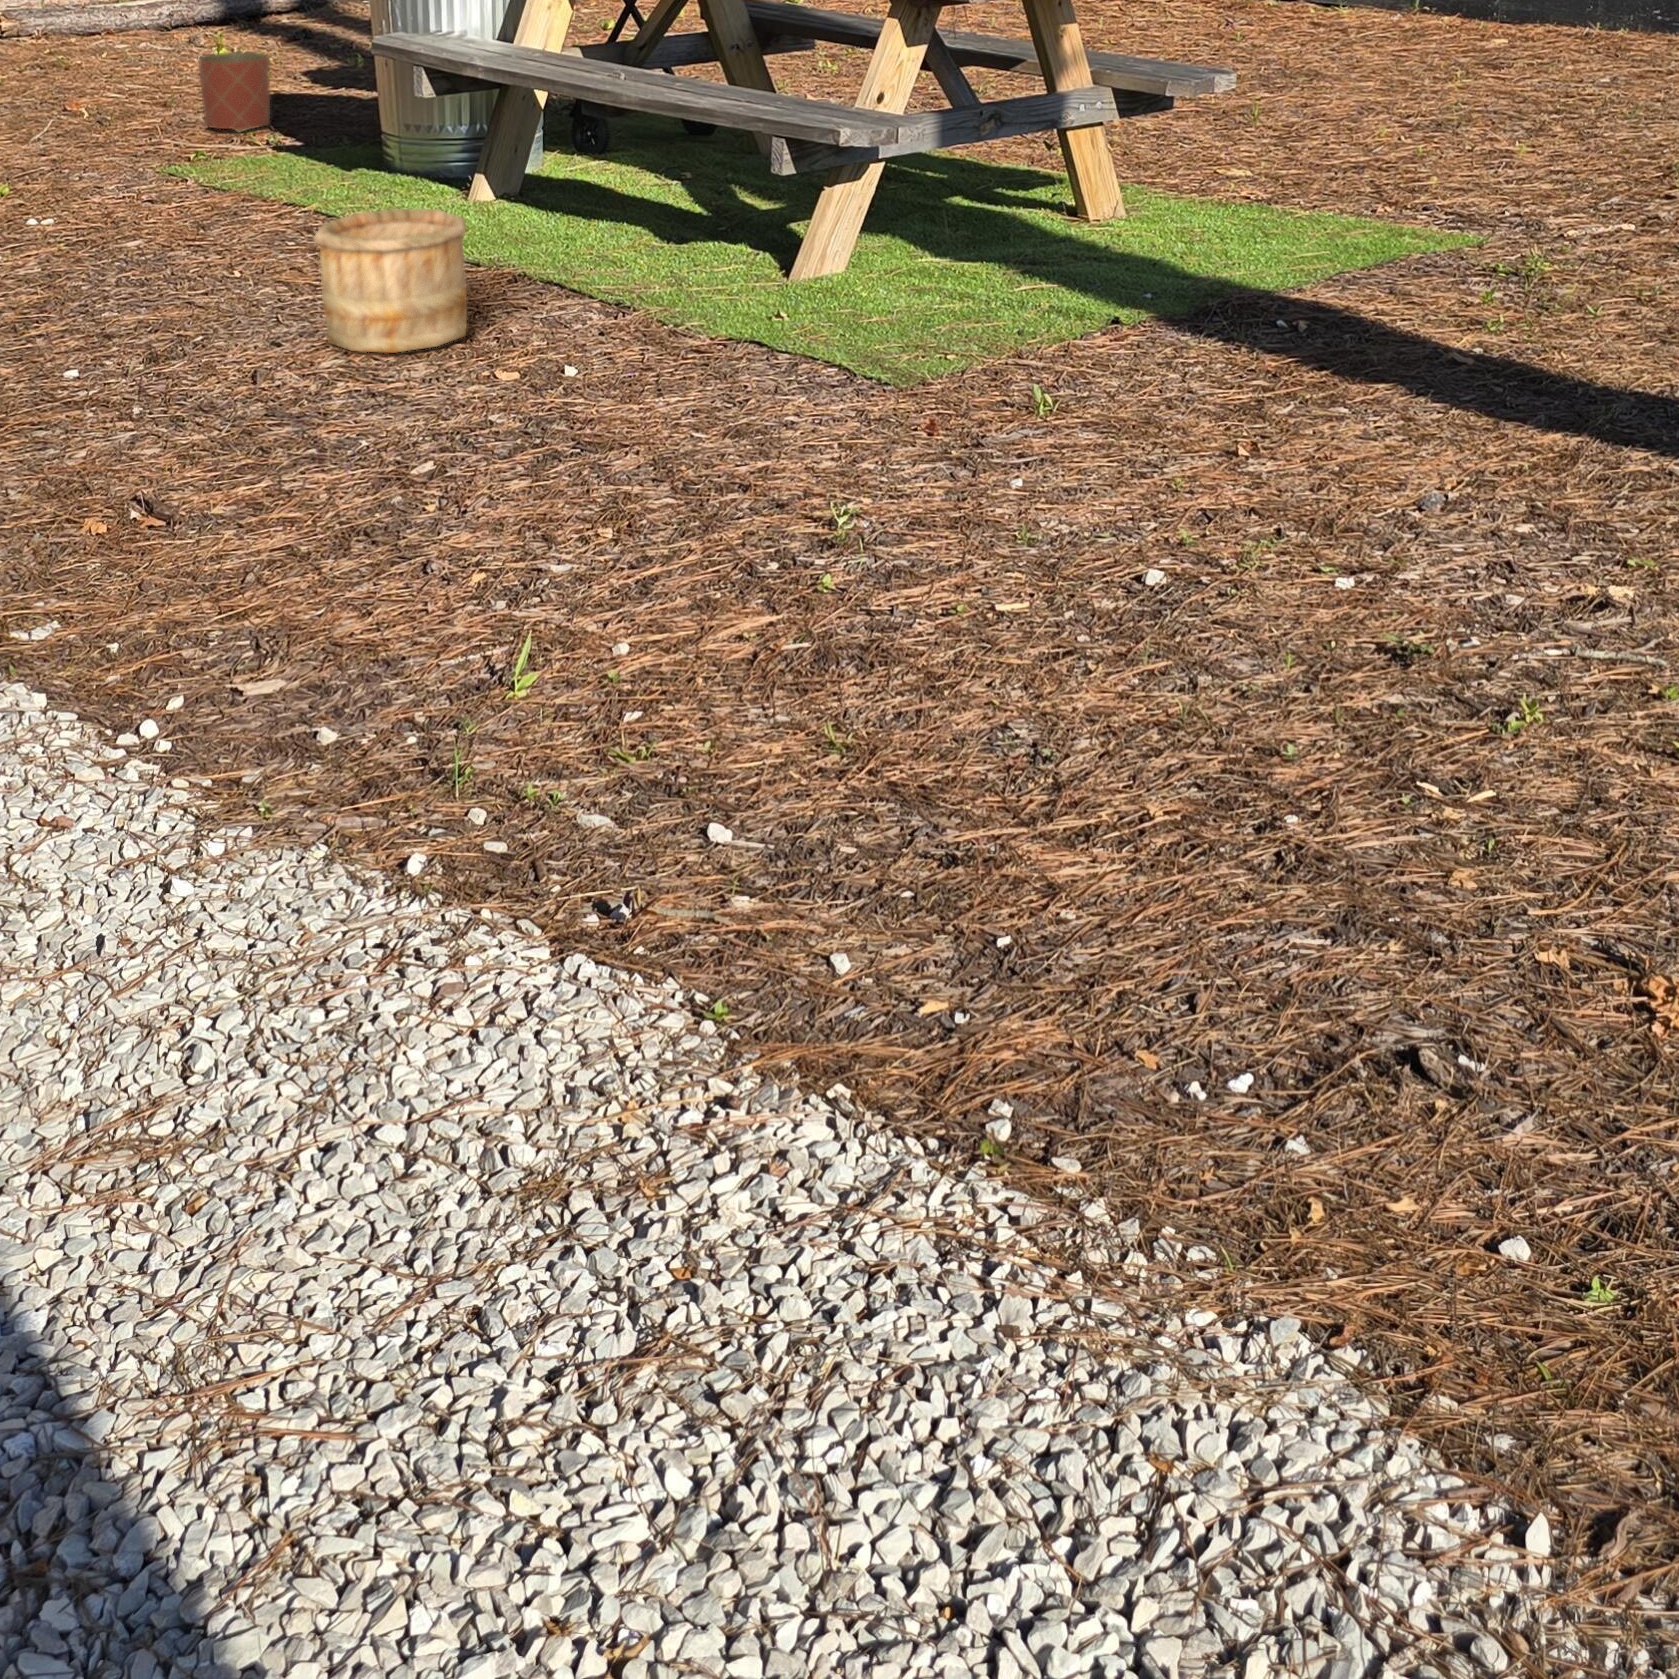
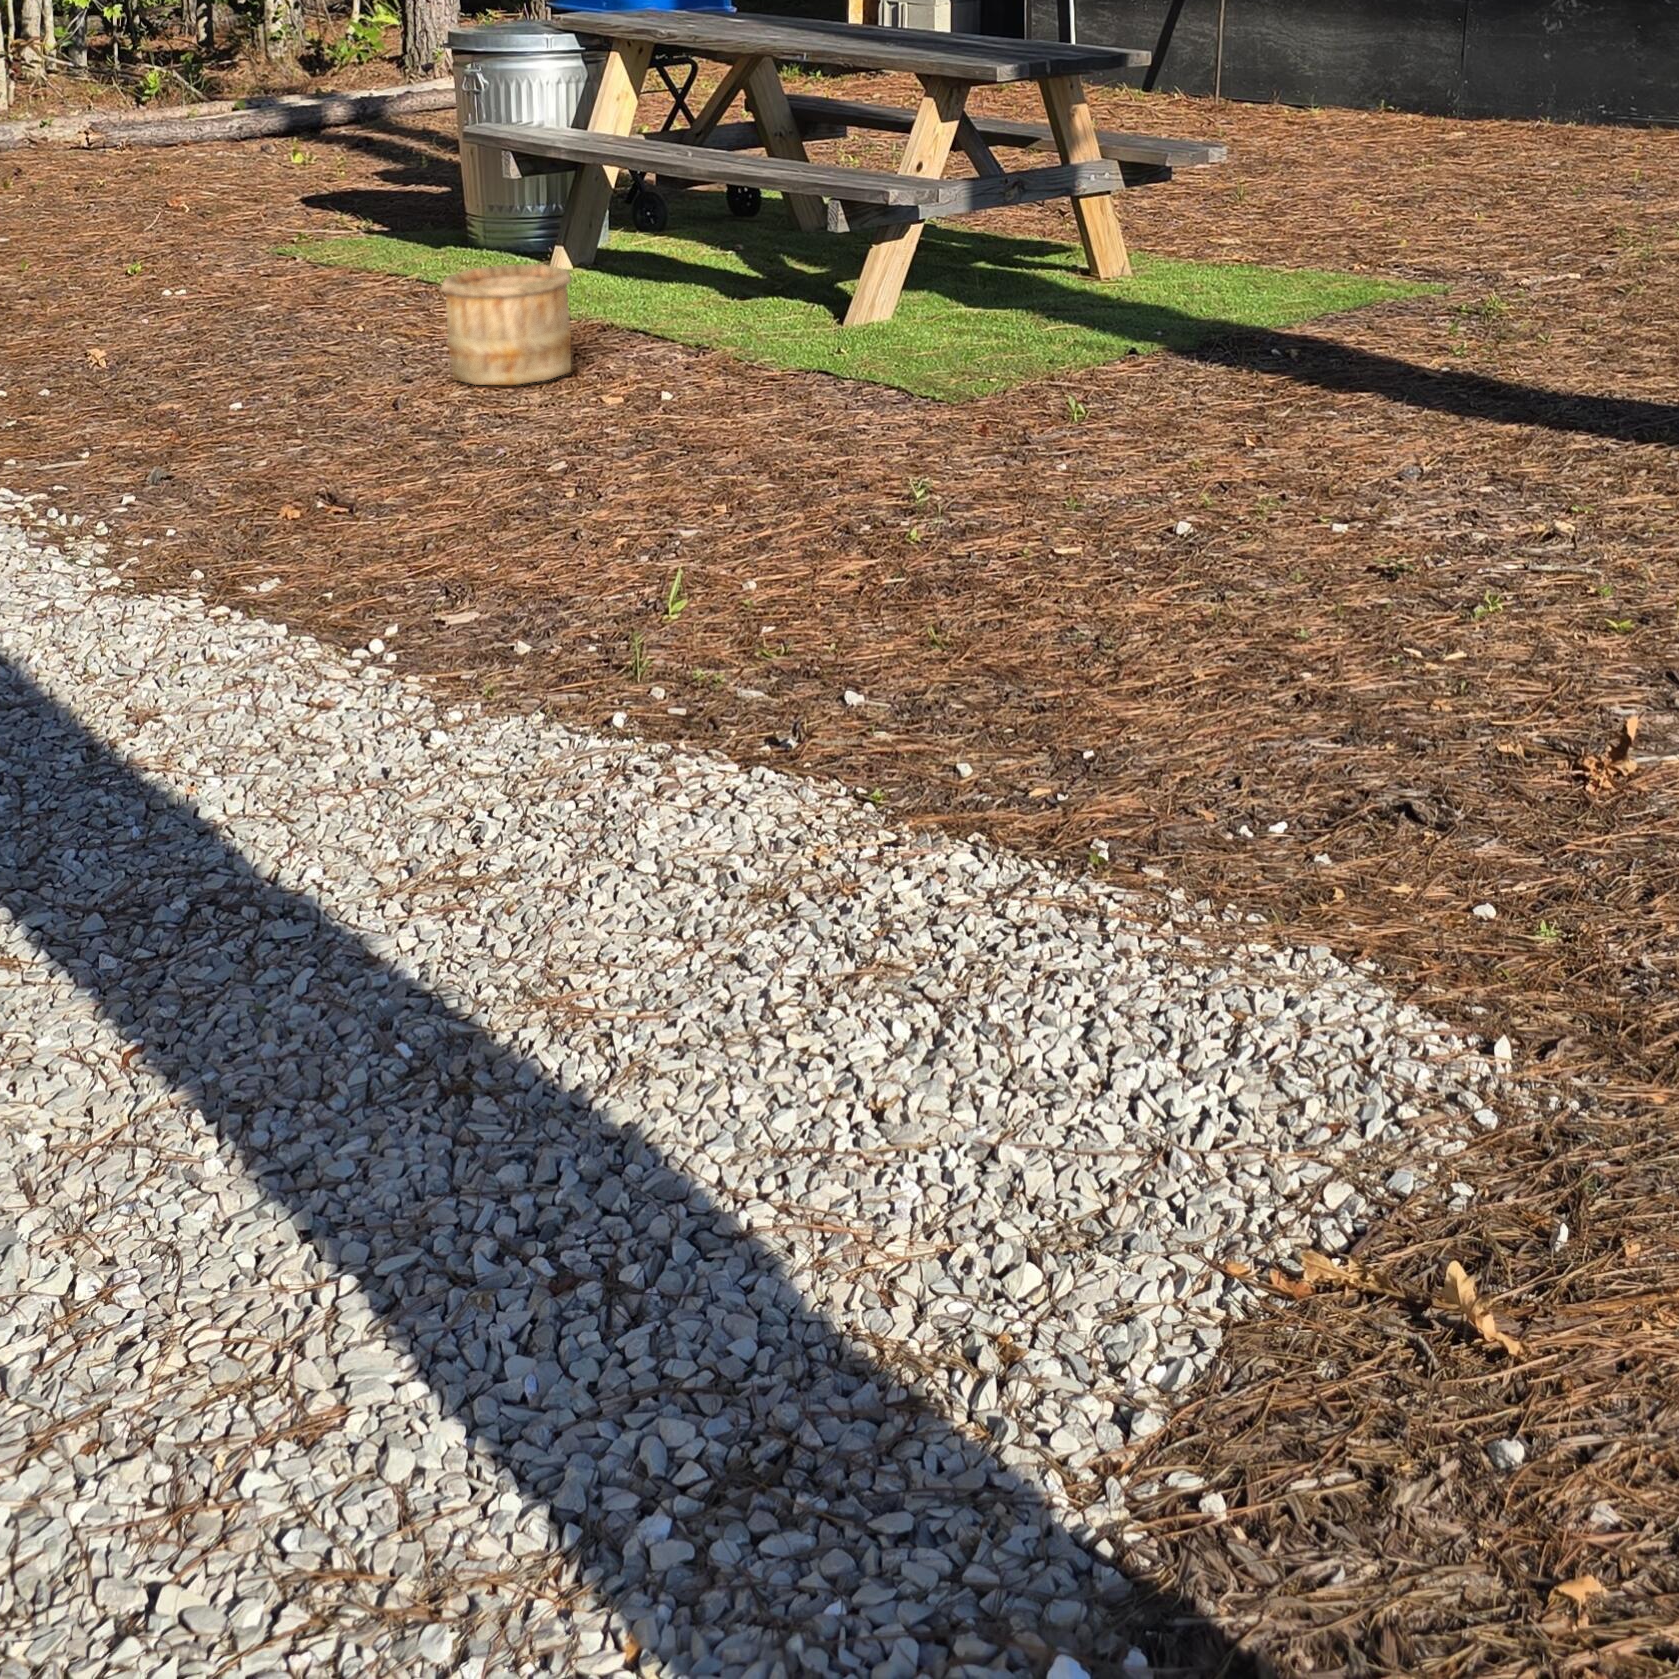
planter: present [199,52,270,132] -> none [286,154,349,226]

